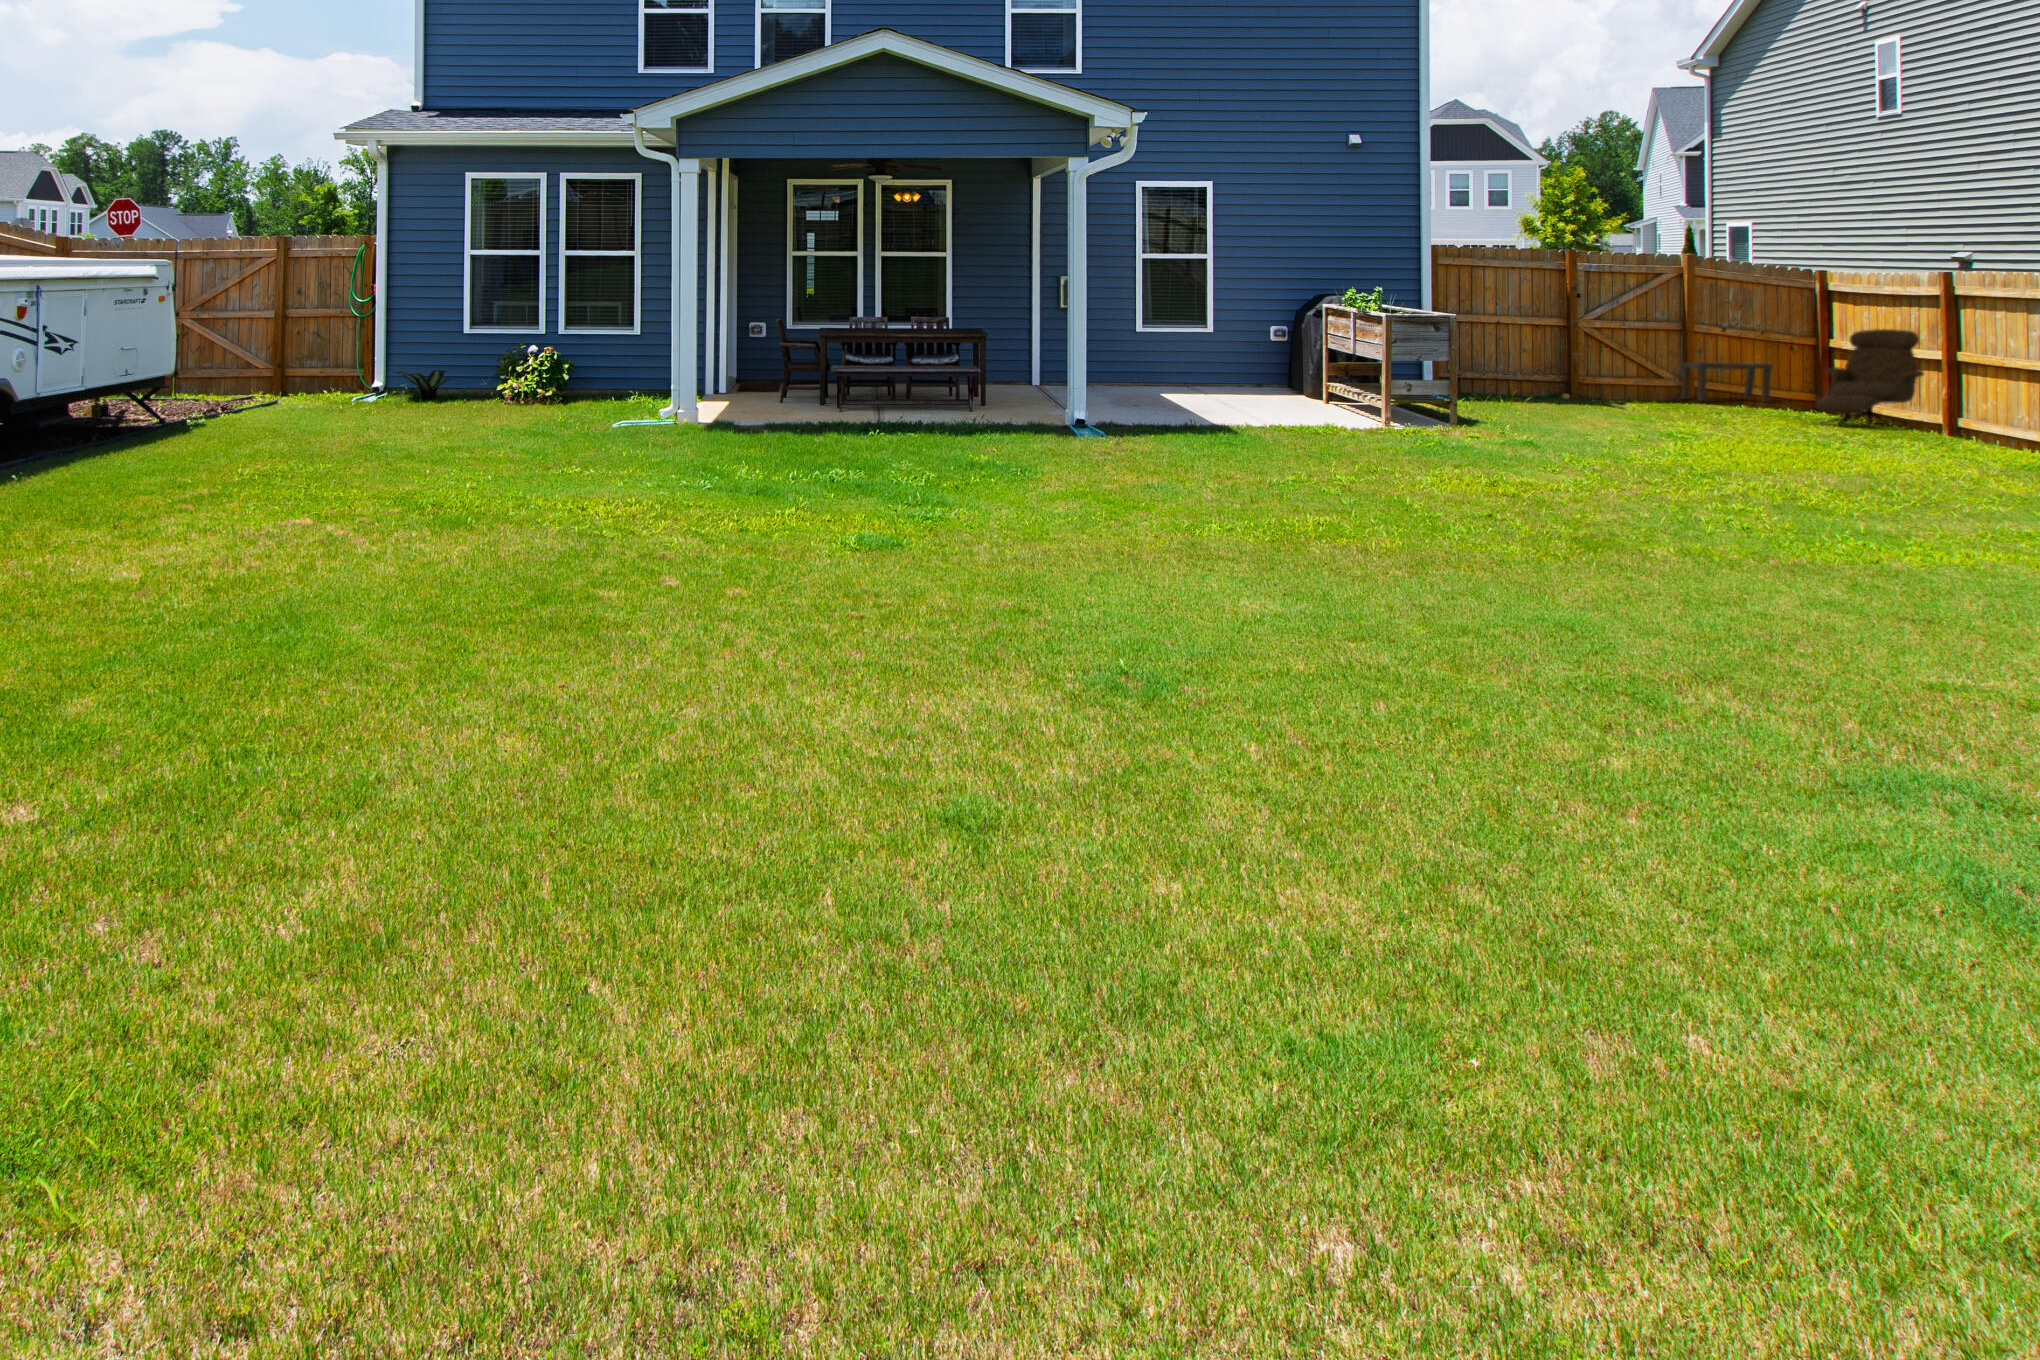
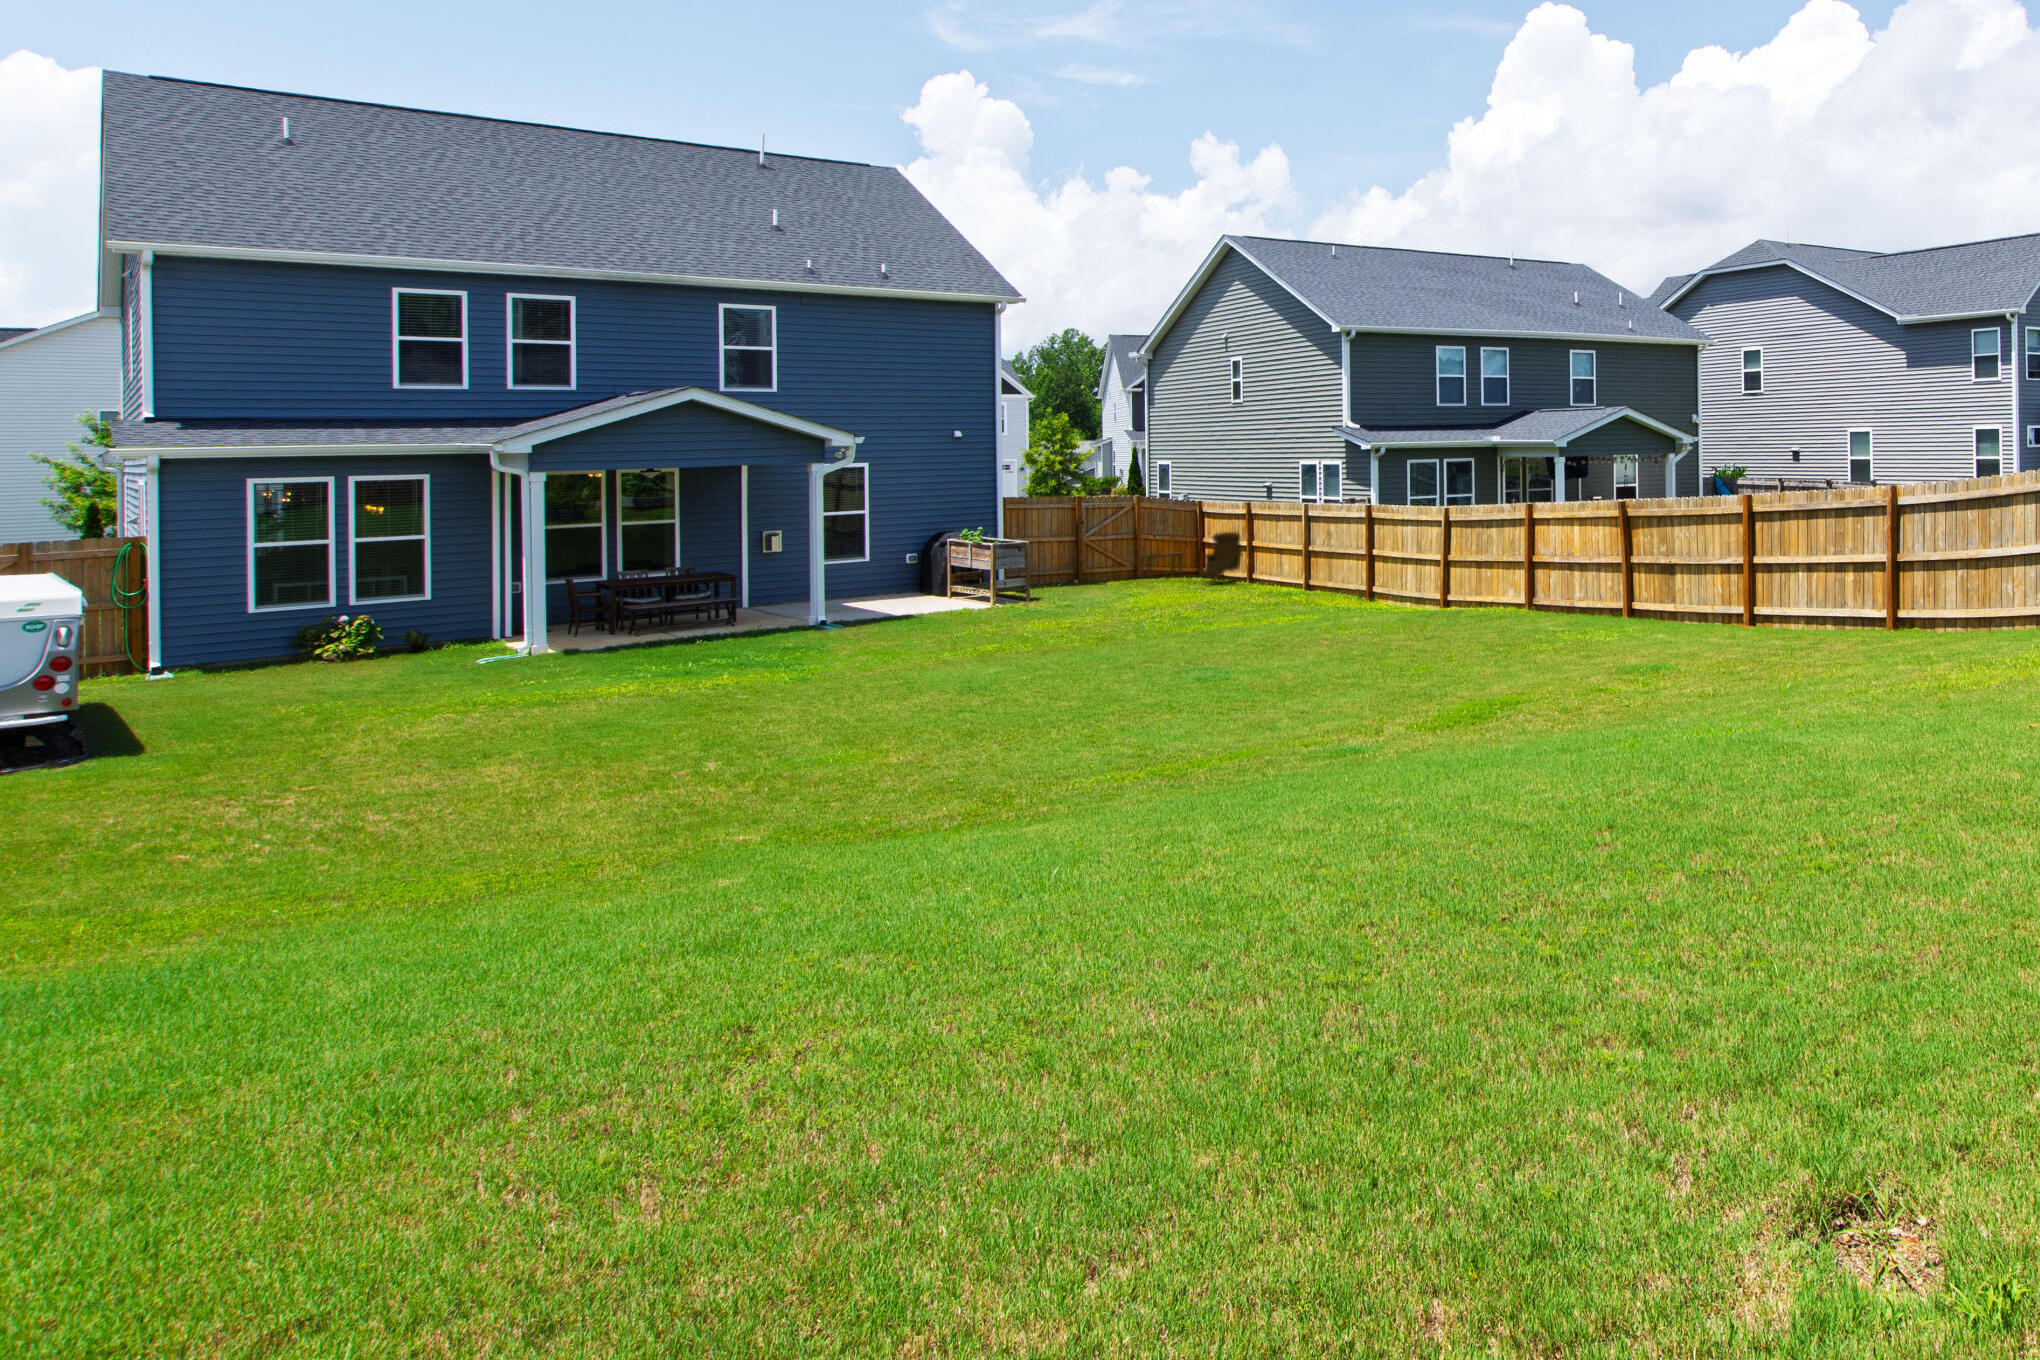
potted plant: present [395,370,452,398] -> present [390,630,432,652]

